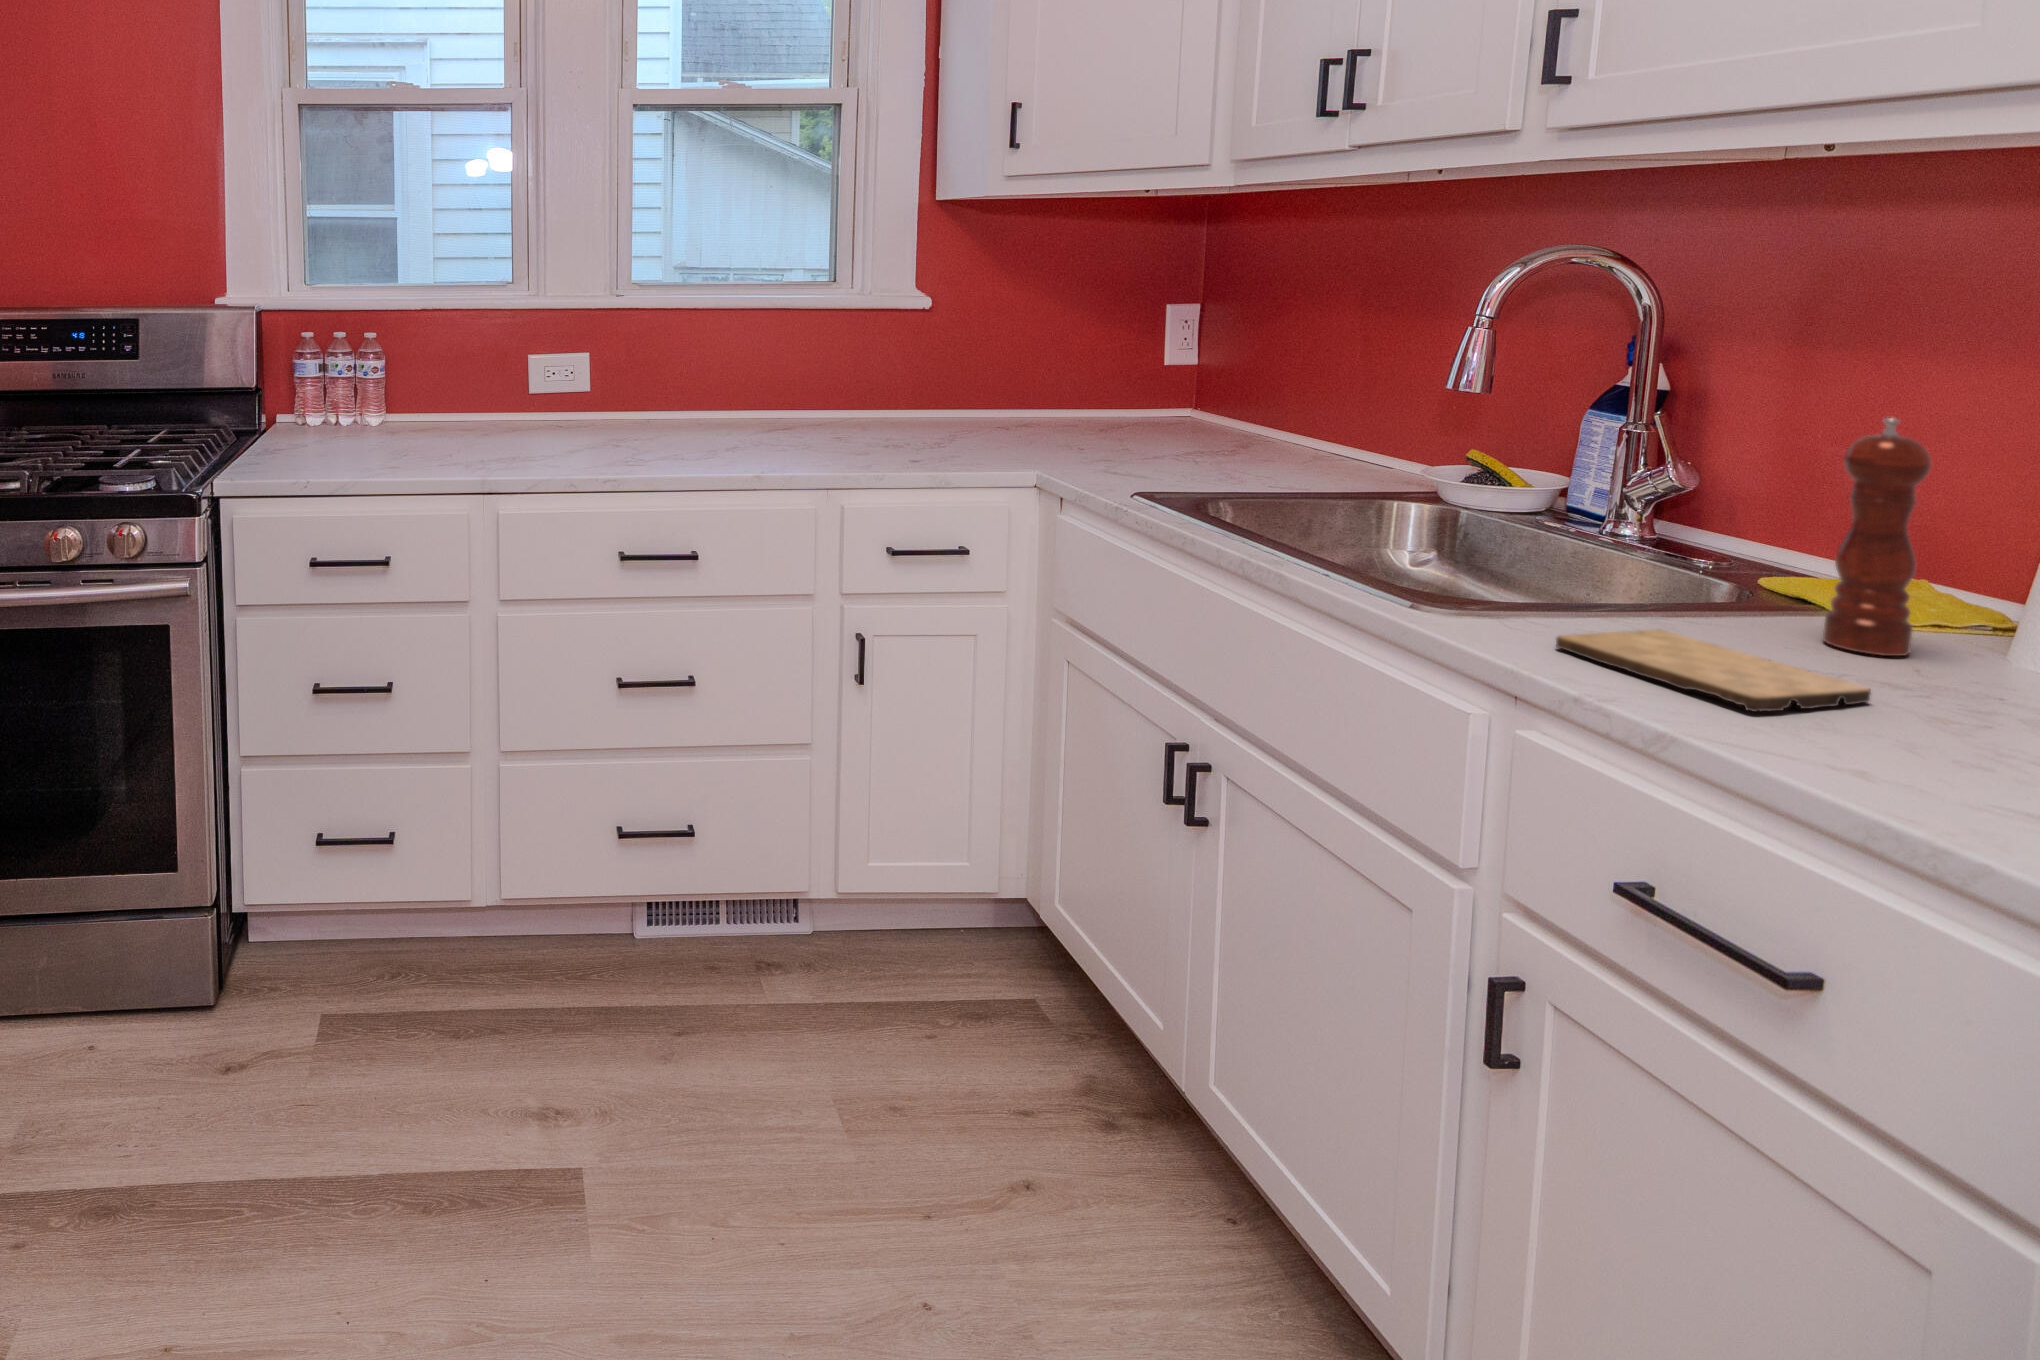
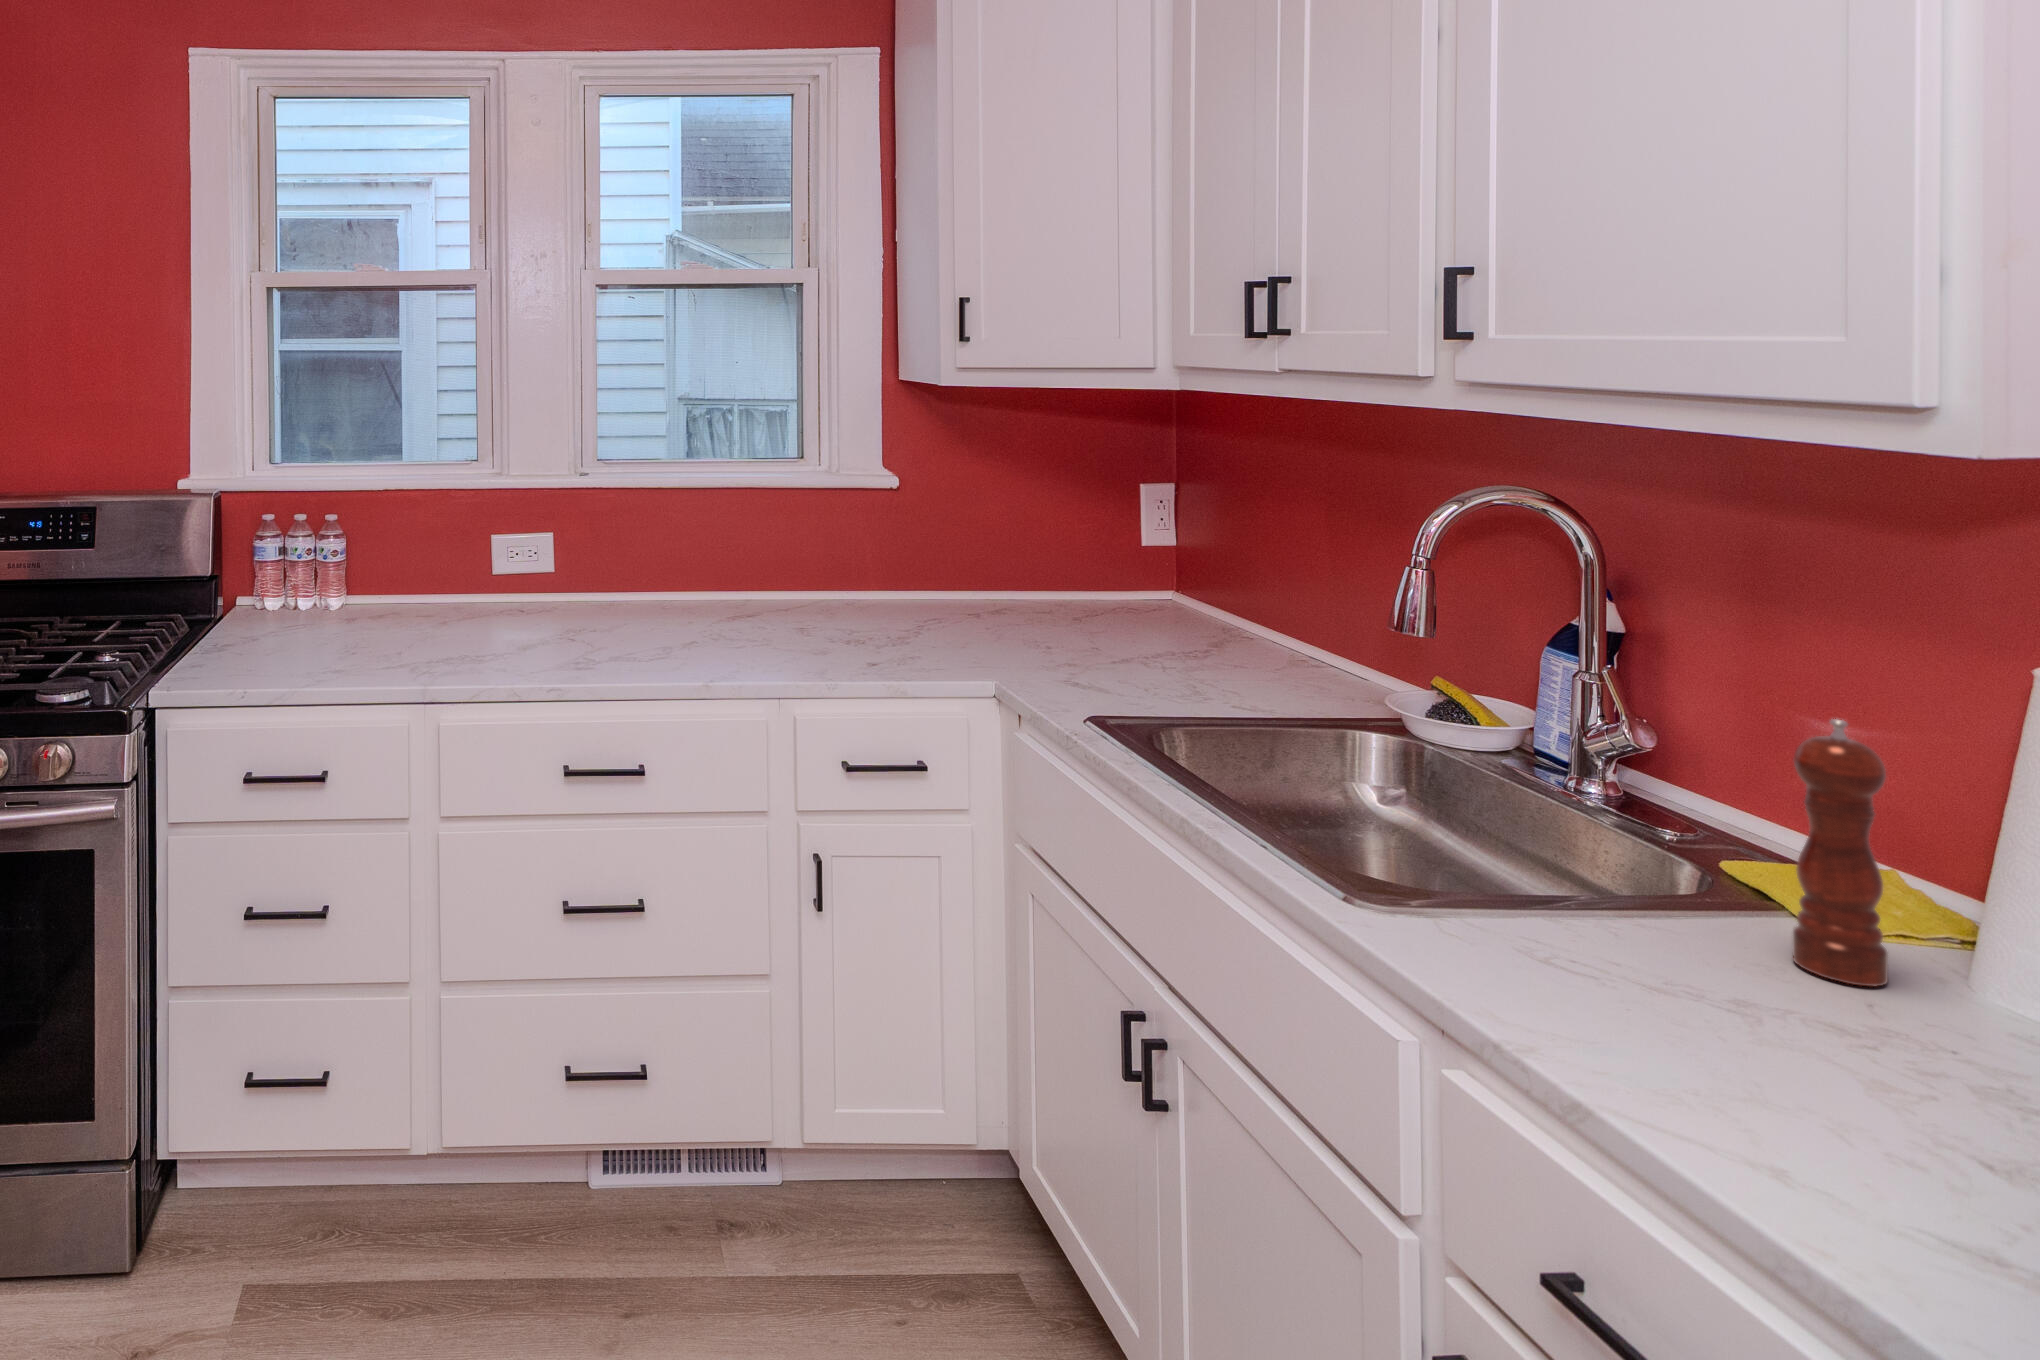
cutting board: present [1556,629,1871,712] -> none [1497,943,1836,1077]

